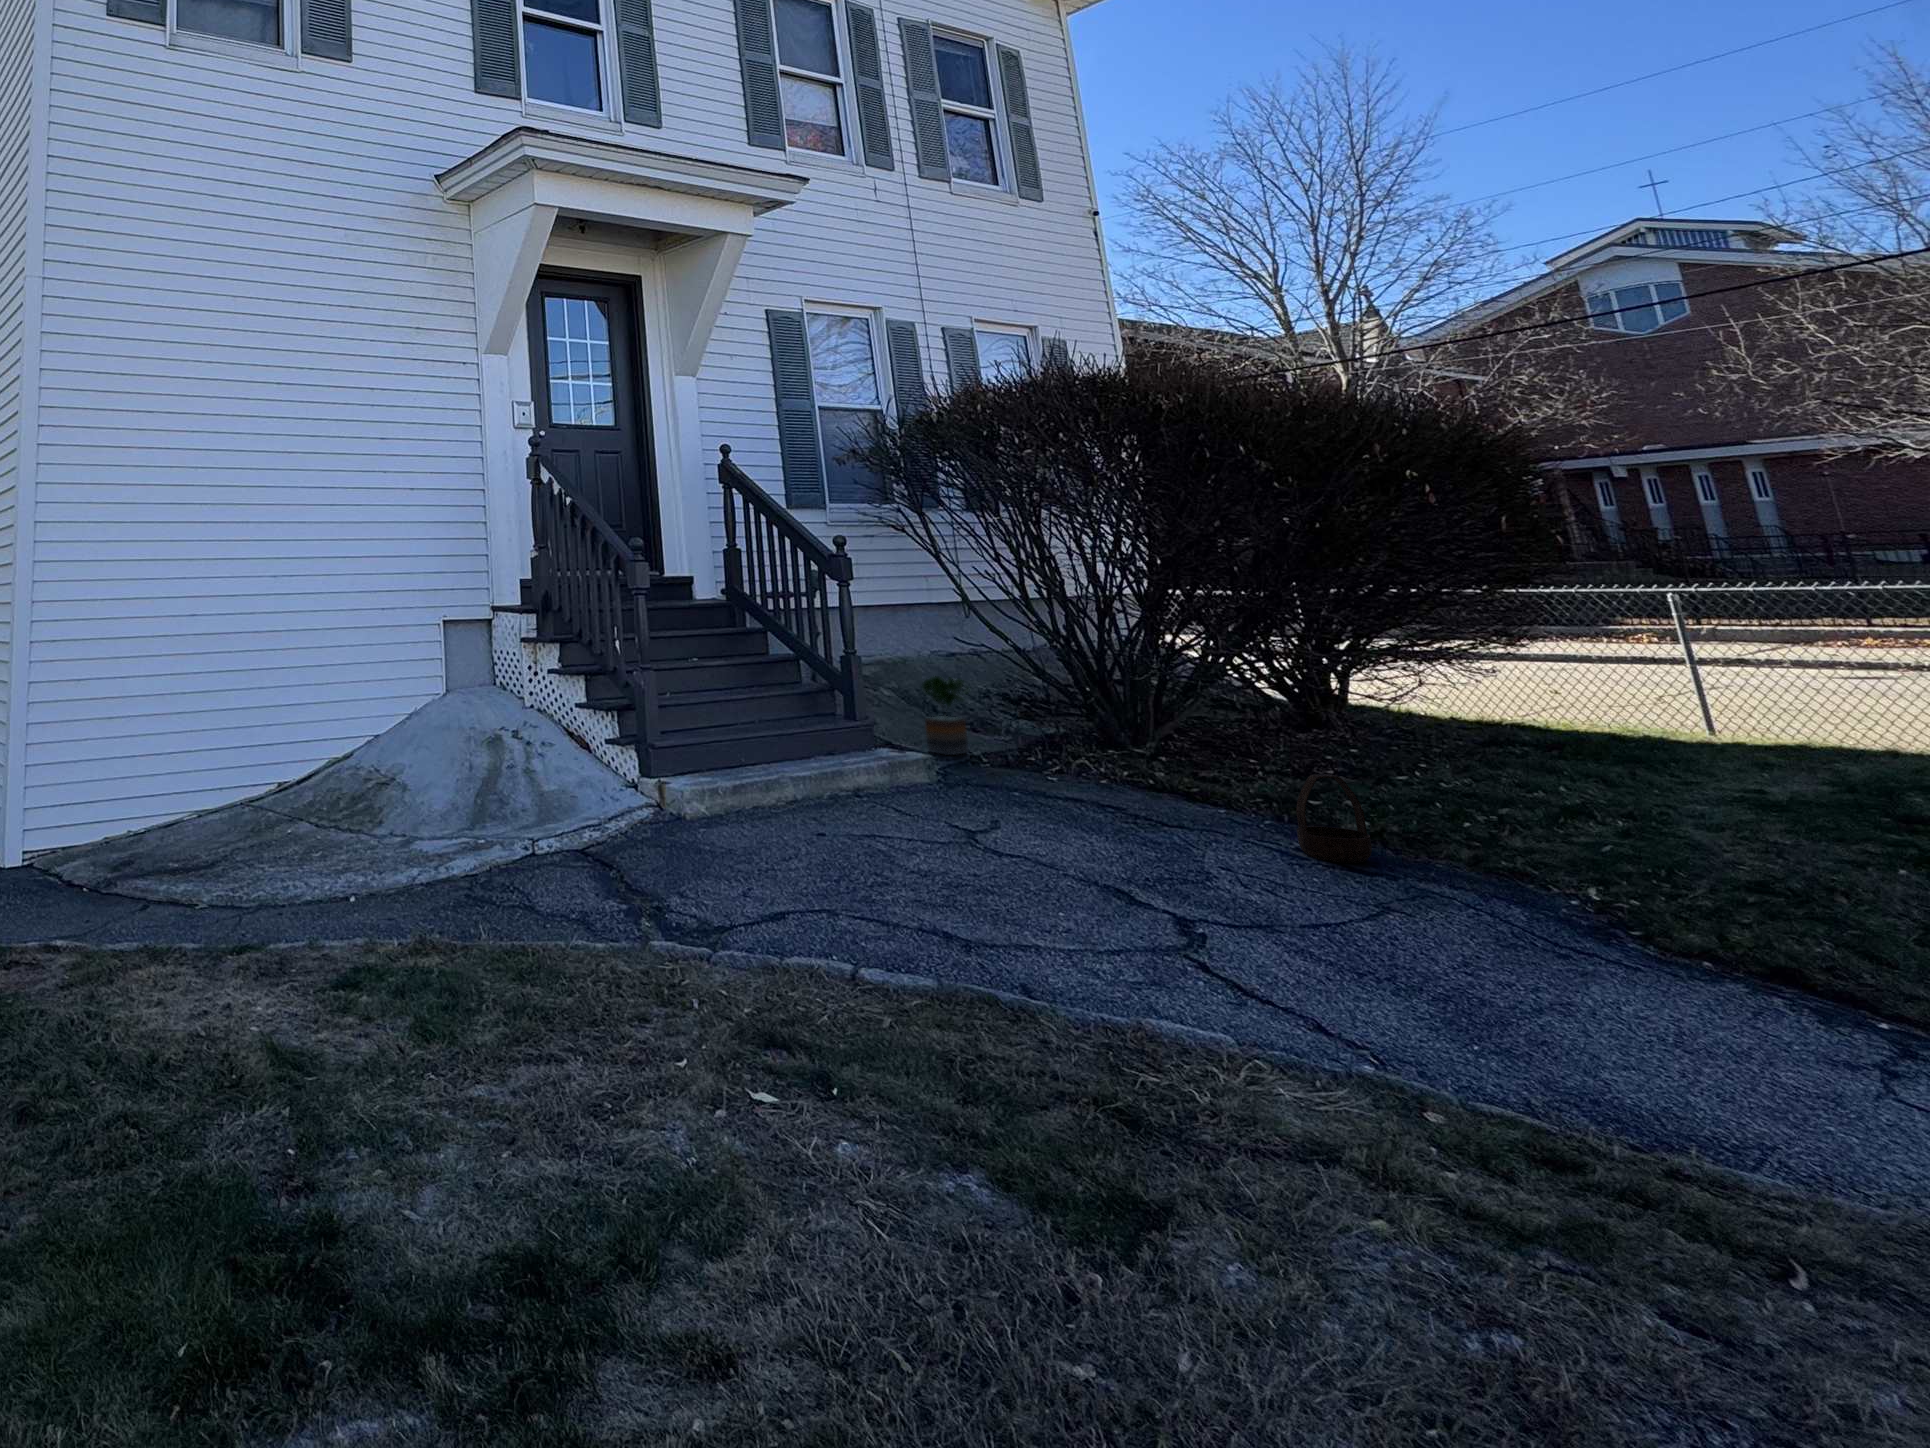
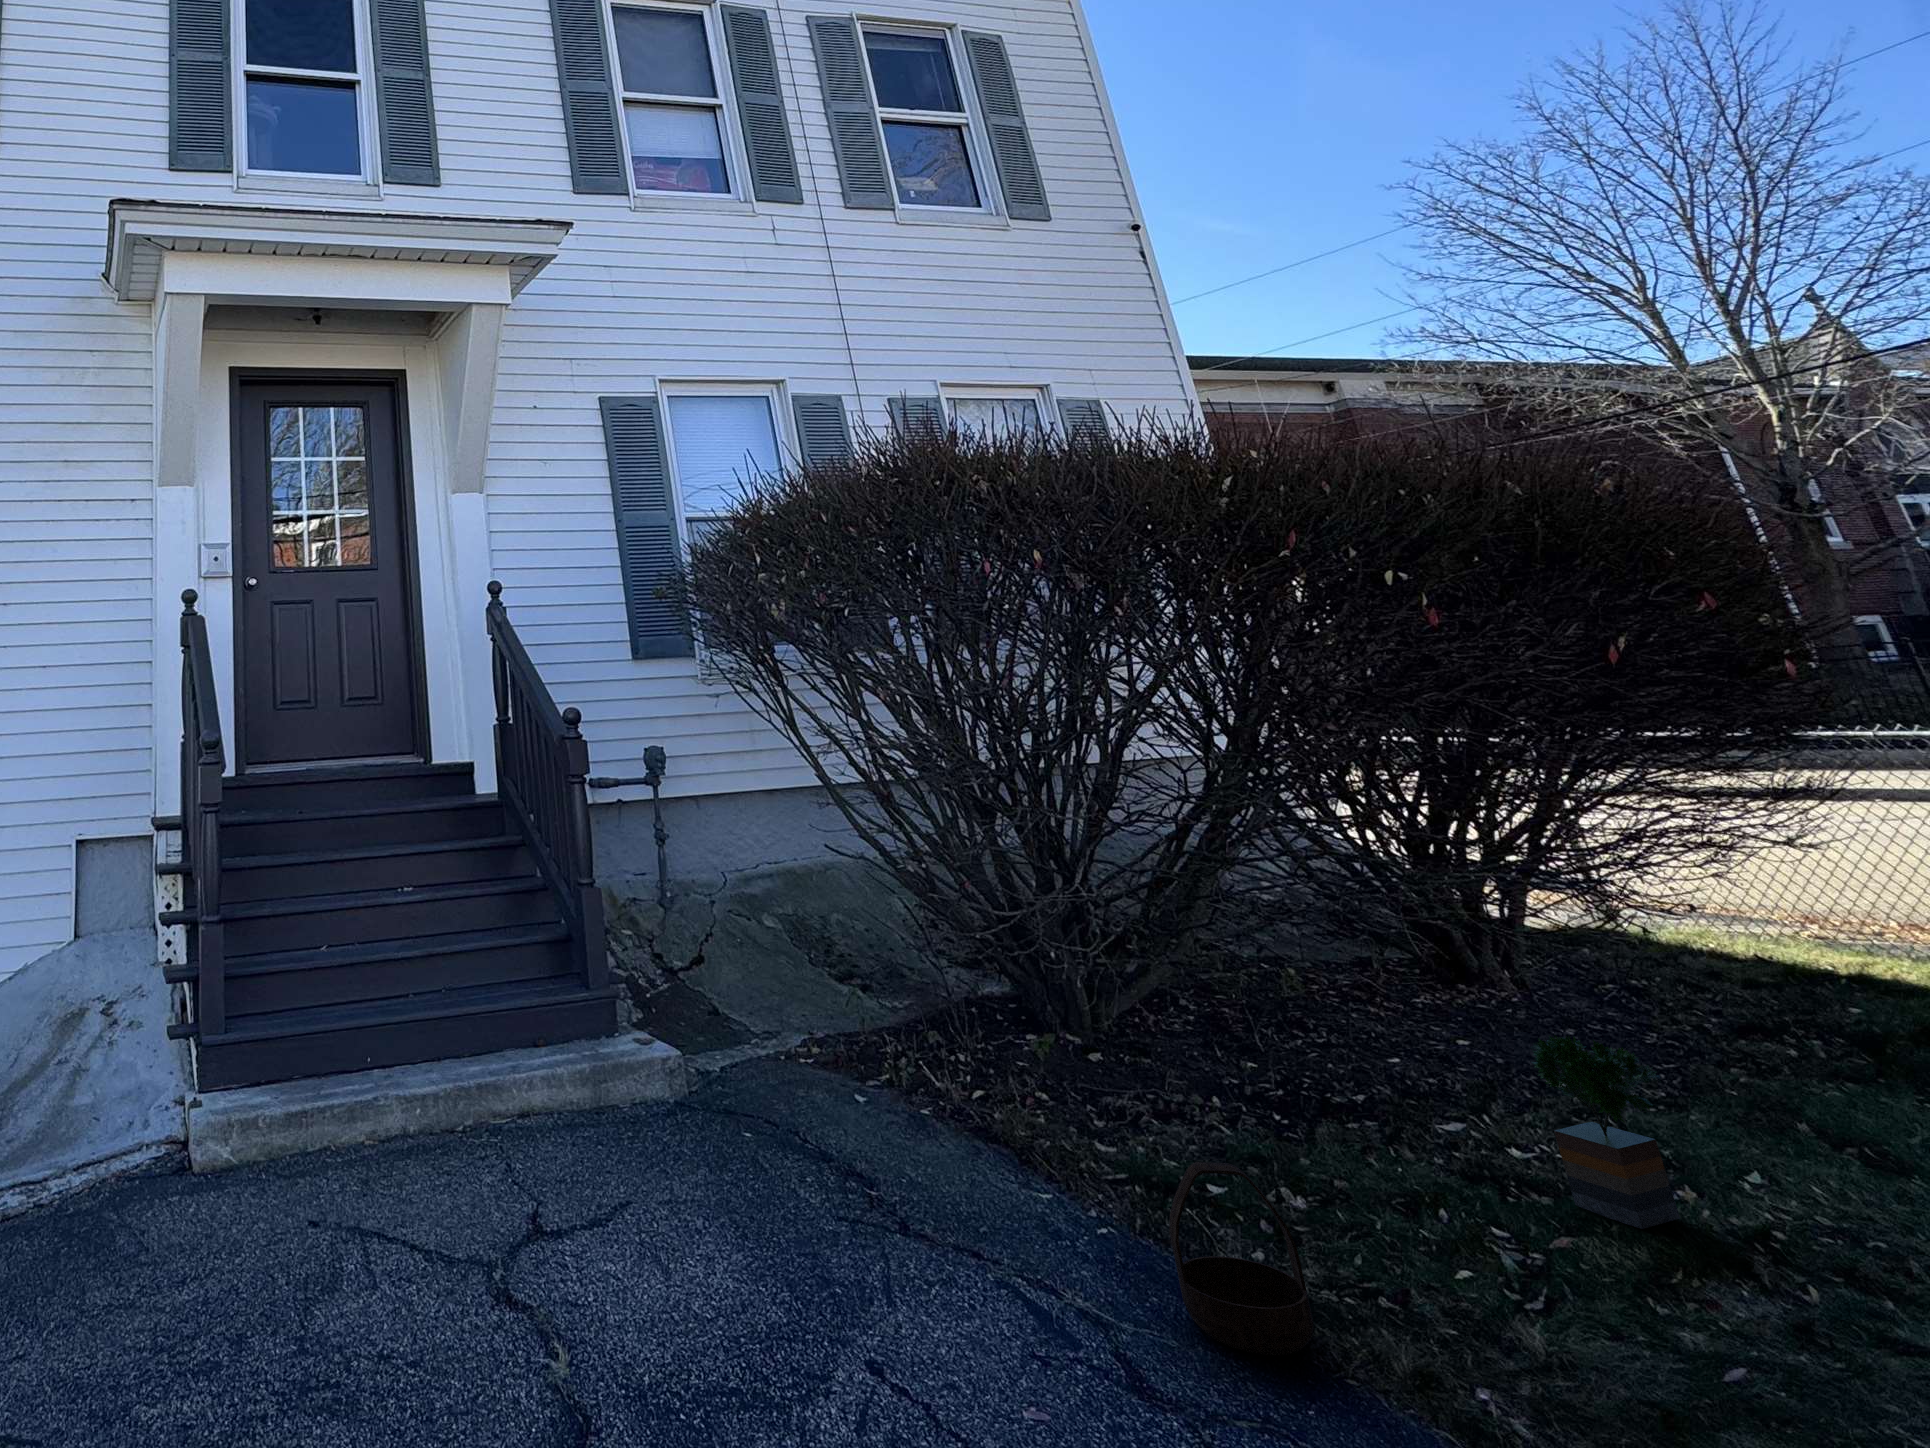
potted tree: present [922,676,969,755] -> present [1531,1036,1680,1229]

